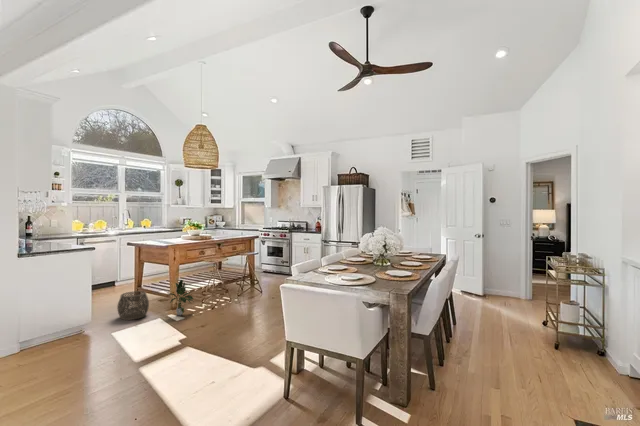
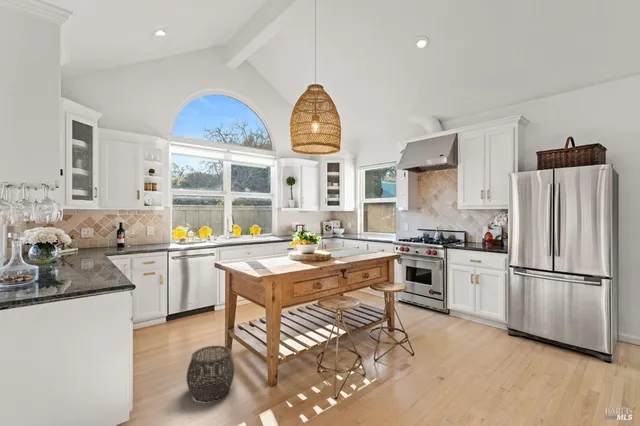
potted plant: present [169,280,193,315] -> none [259,336,304,401]

